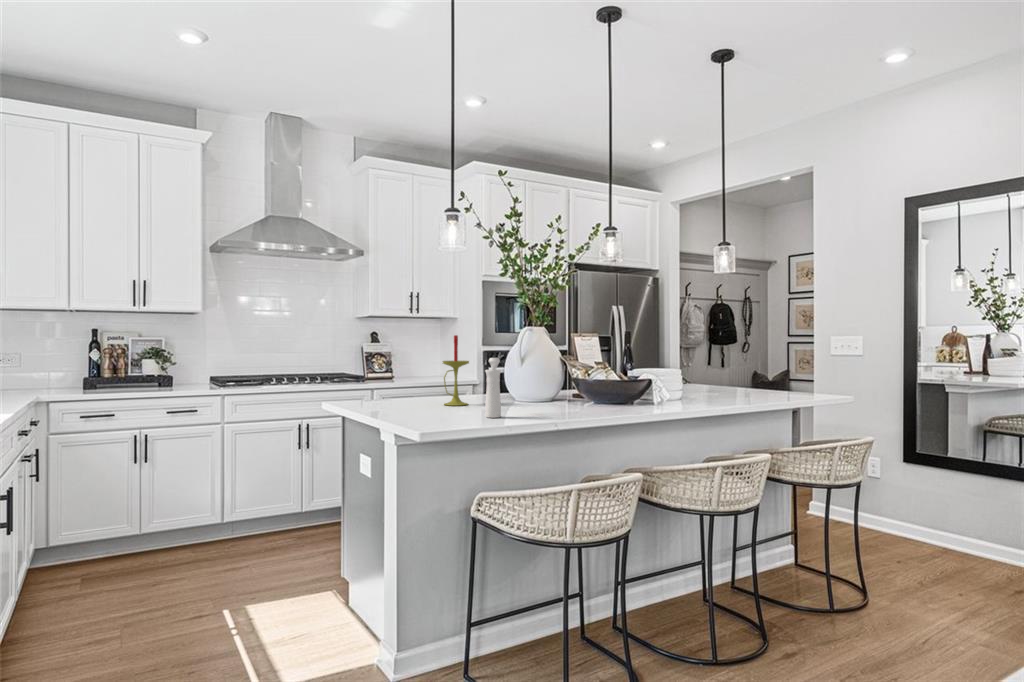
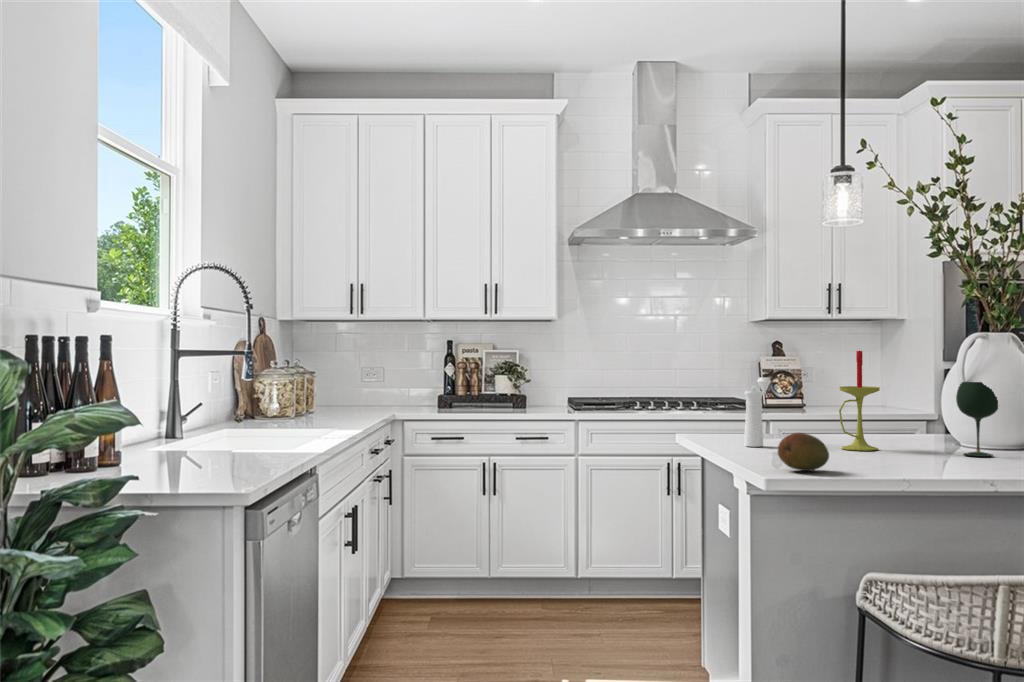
wine glass: none [518,356,545,405] -> present [956,382,998,457]
pepper mill: present [485,358,501,418] -> present [745,377,771,447]
fruit: none [416,394,452,422] -> present [778,433,829,471]

